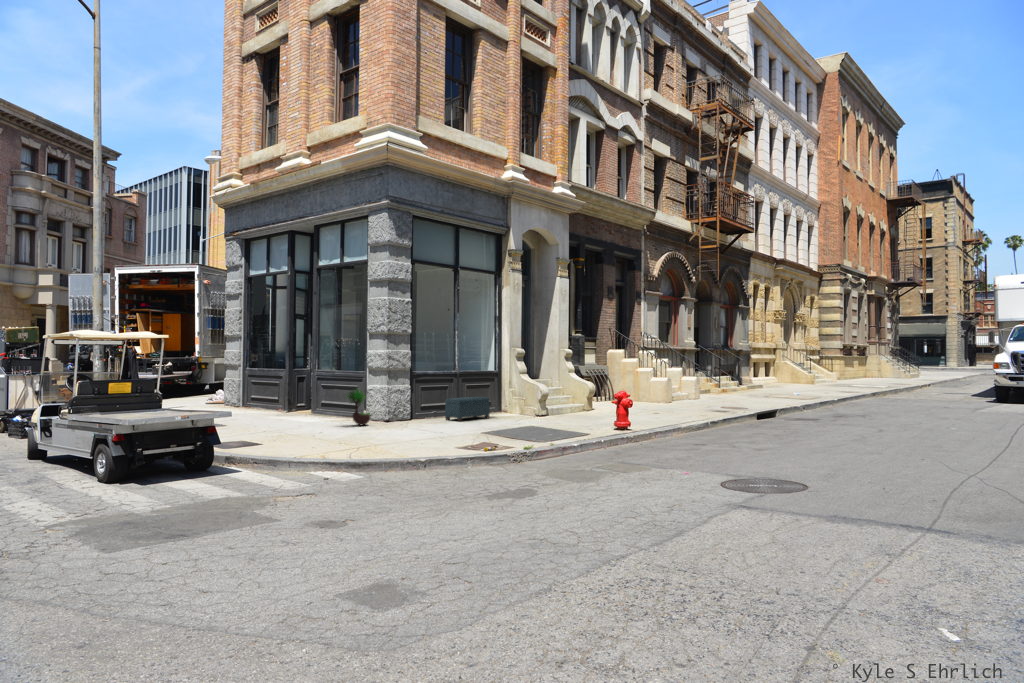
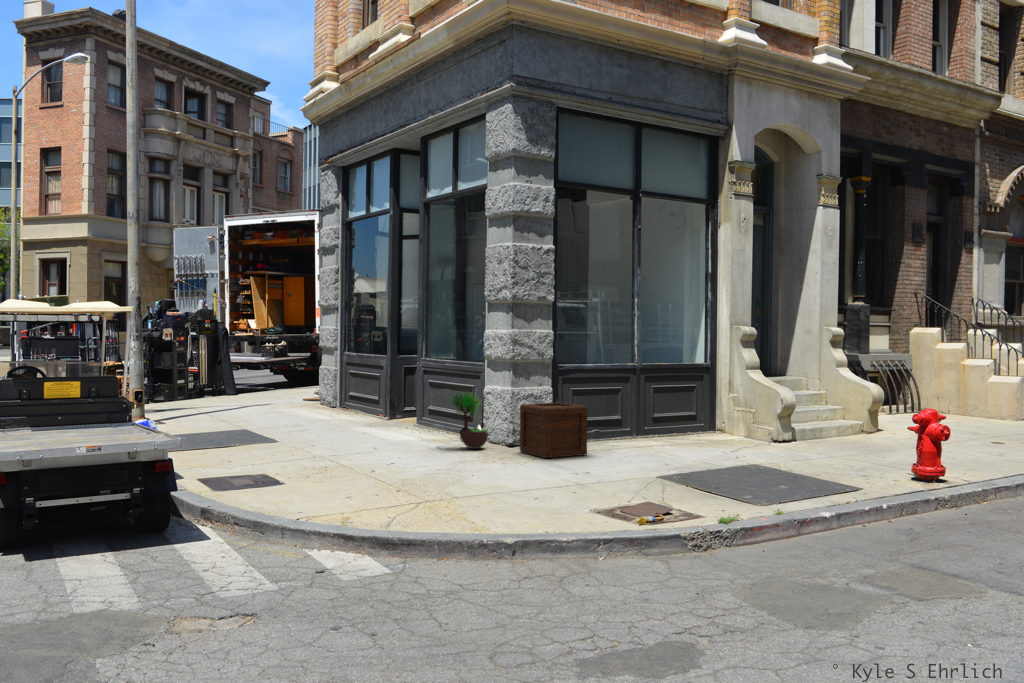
wooden crate: none [392,395,435,428] -> present [520,403,587,458]
bench: present [445,397,490,421] -> none [613,406,689,447]

